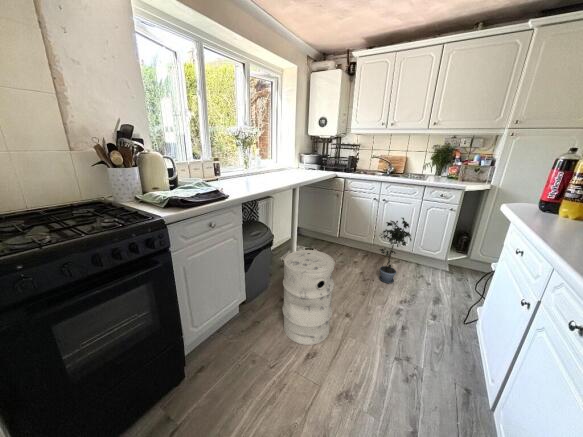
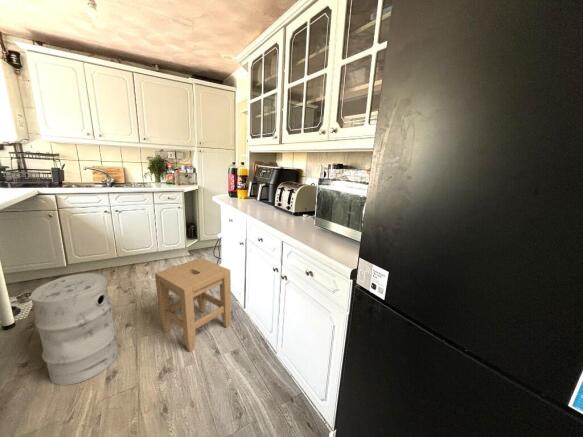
potted plant: present [379,218,411,283] -> none [127,221,161,284]
stool: none [371,281,481,409] -> present [155,258,231,352]

